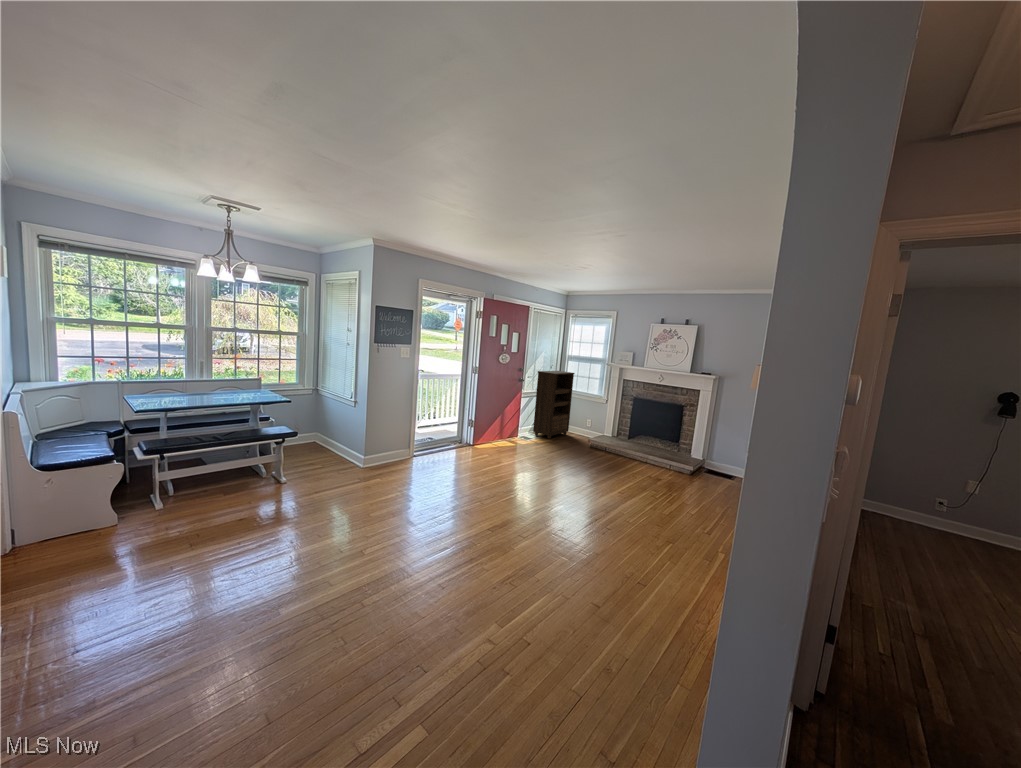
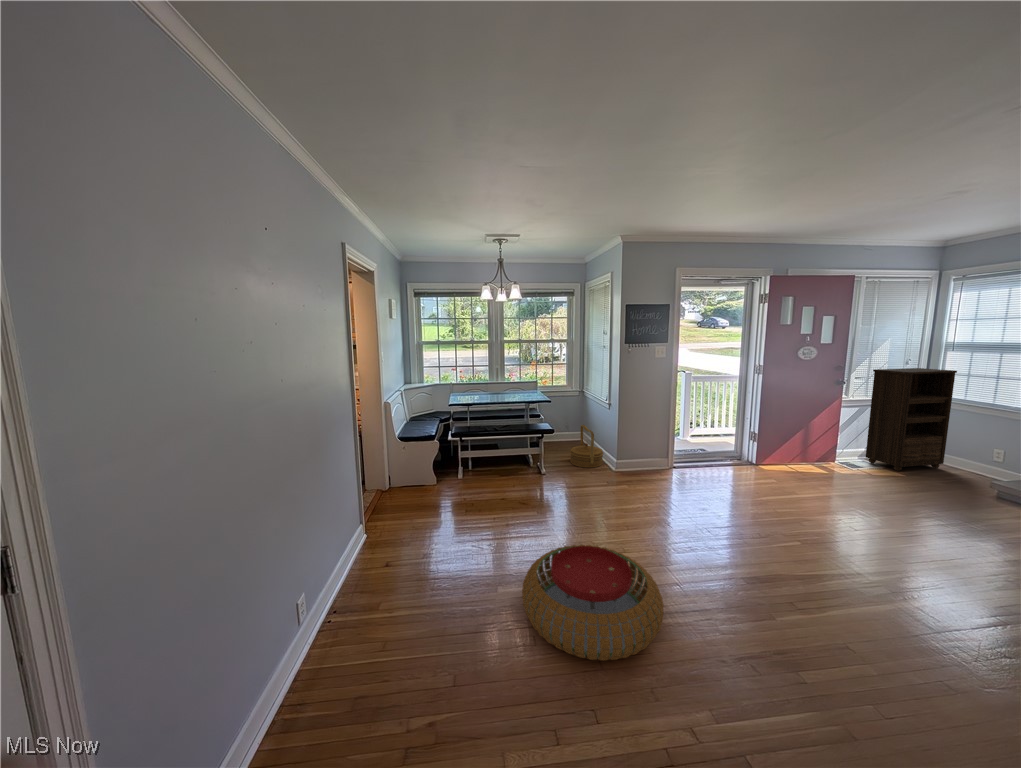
woven basket: none [311,424,348,469] -> present [570,425,603,468]
pouf: none [317,534,449,633] -> present [522,545,664,661]

